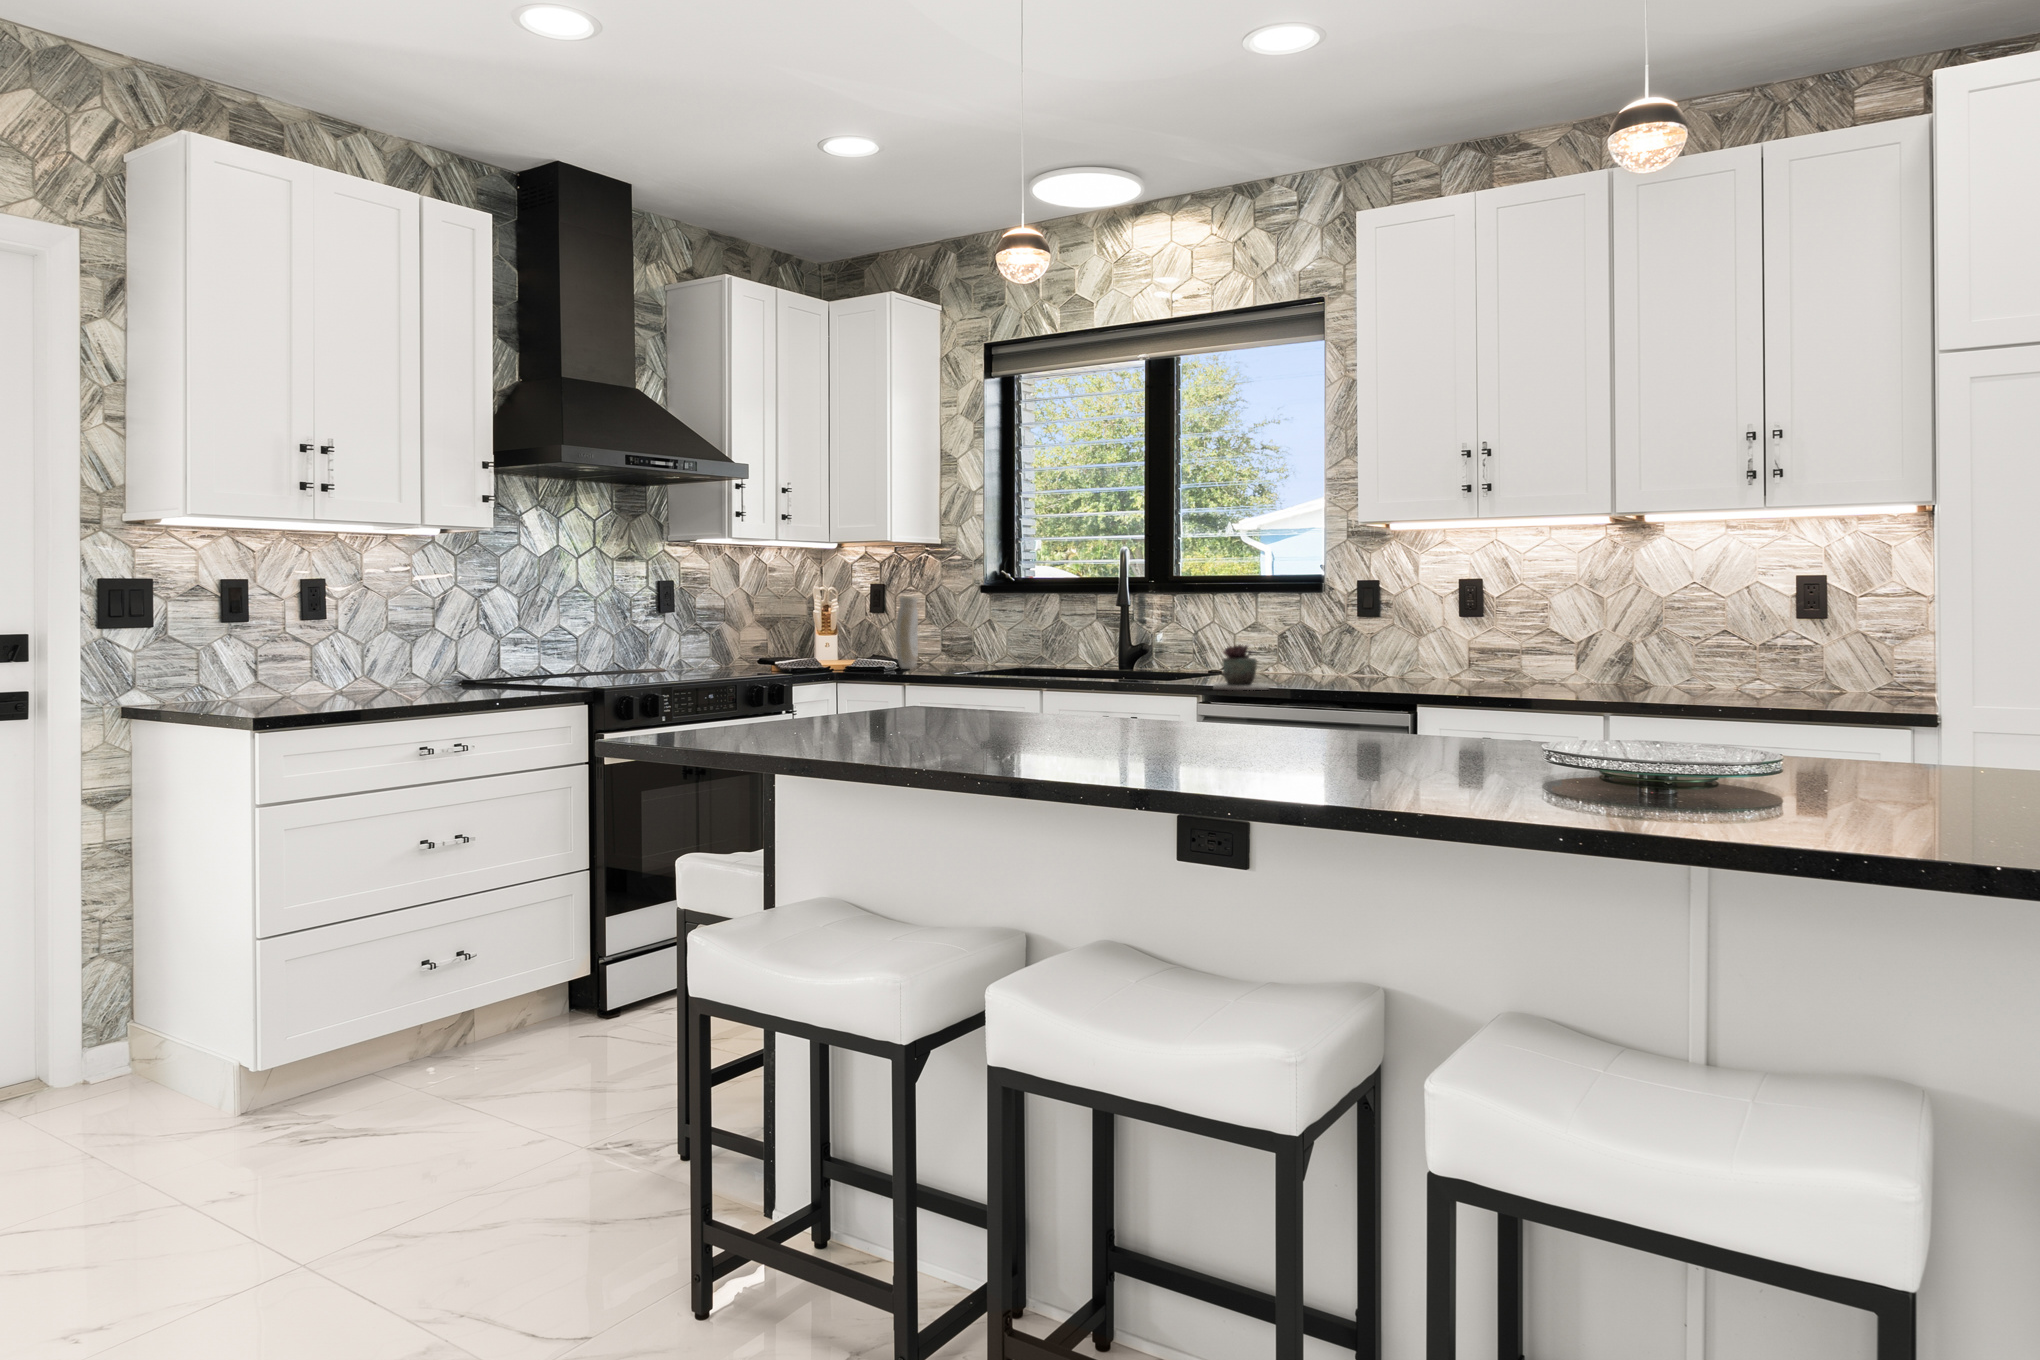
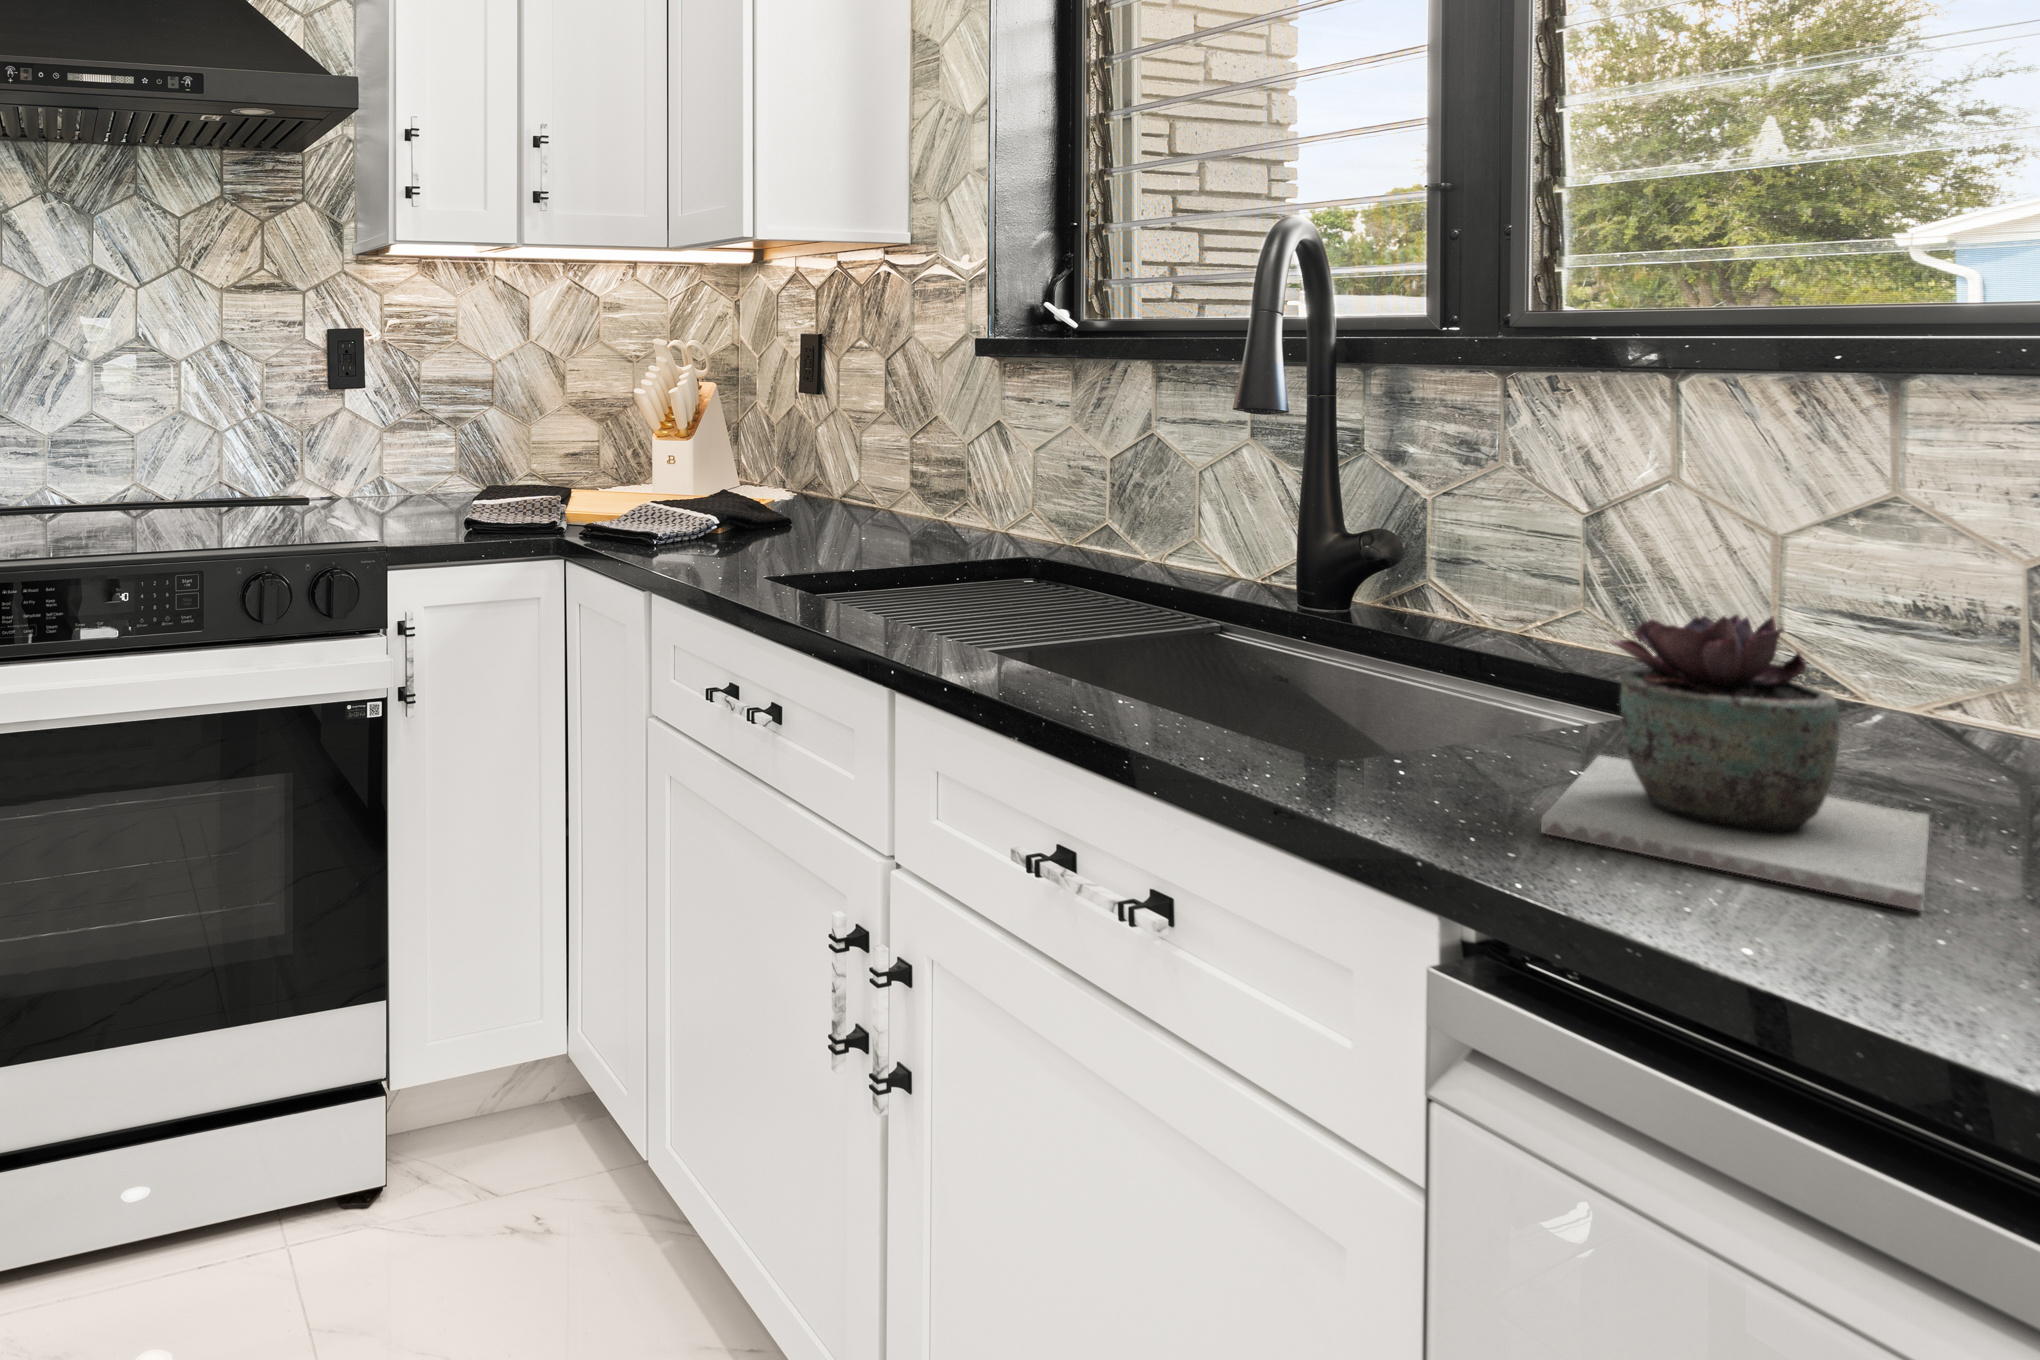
vase: present [896,596,918,669] -> none [822,358,876,518]

